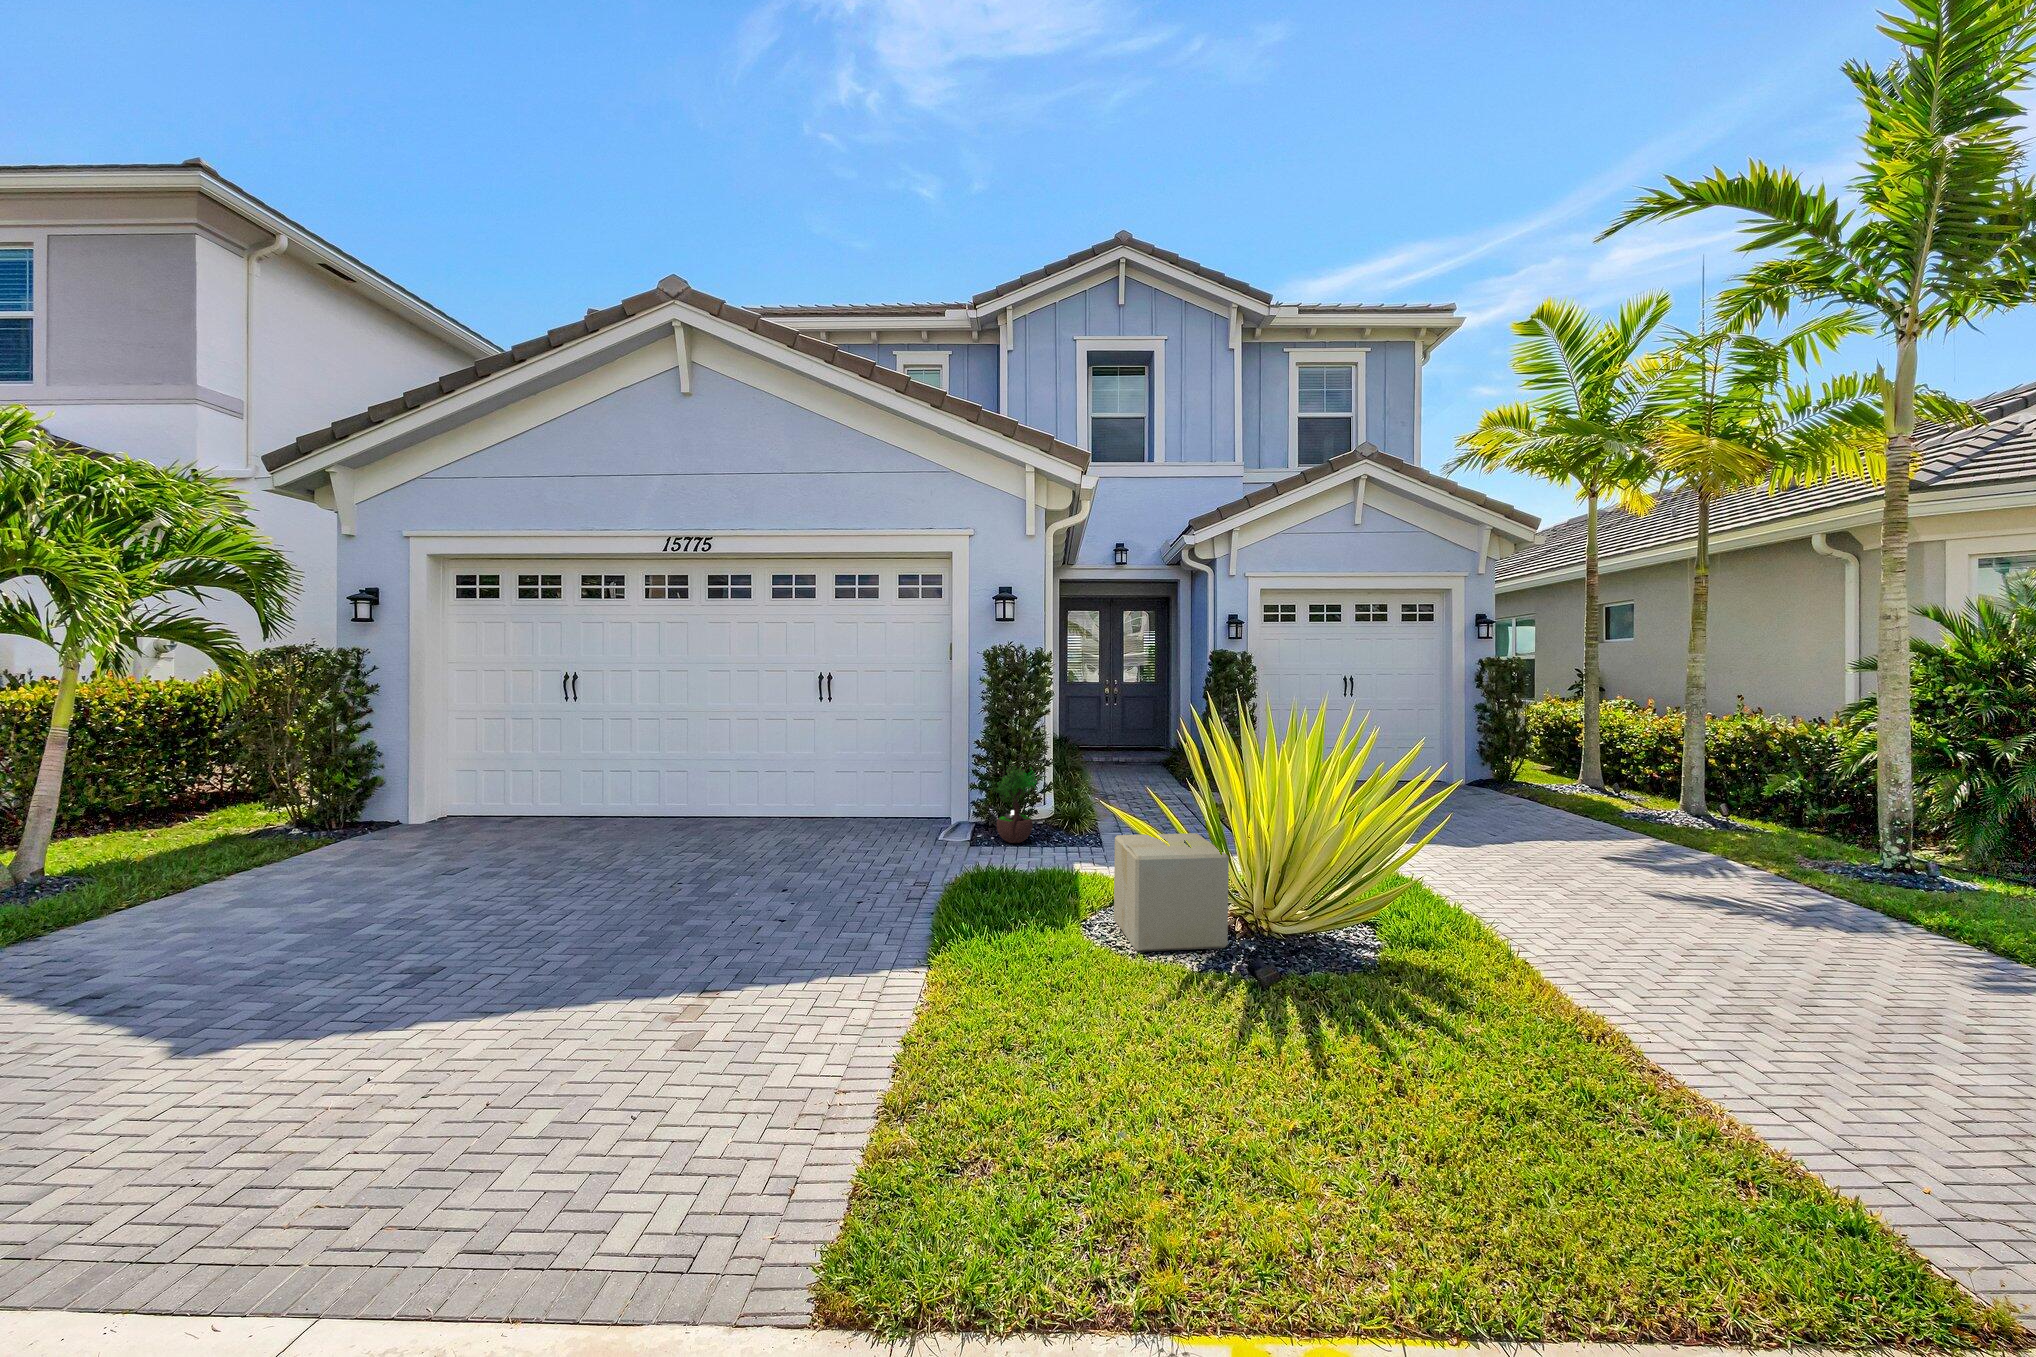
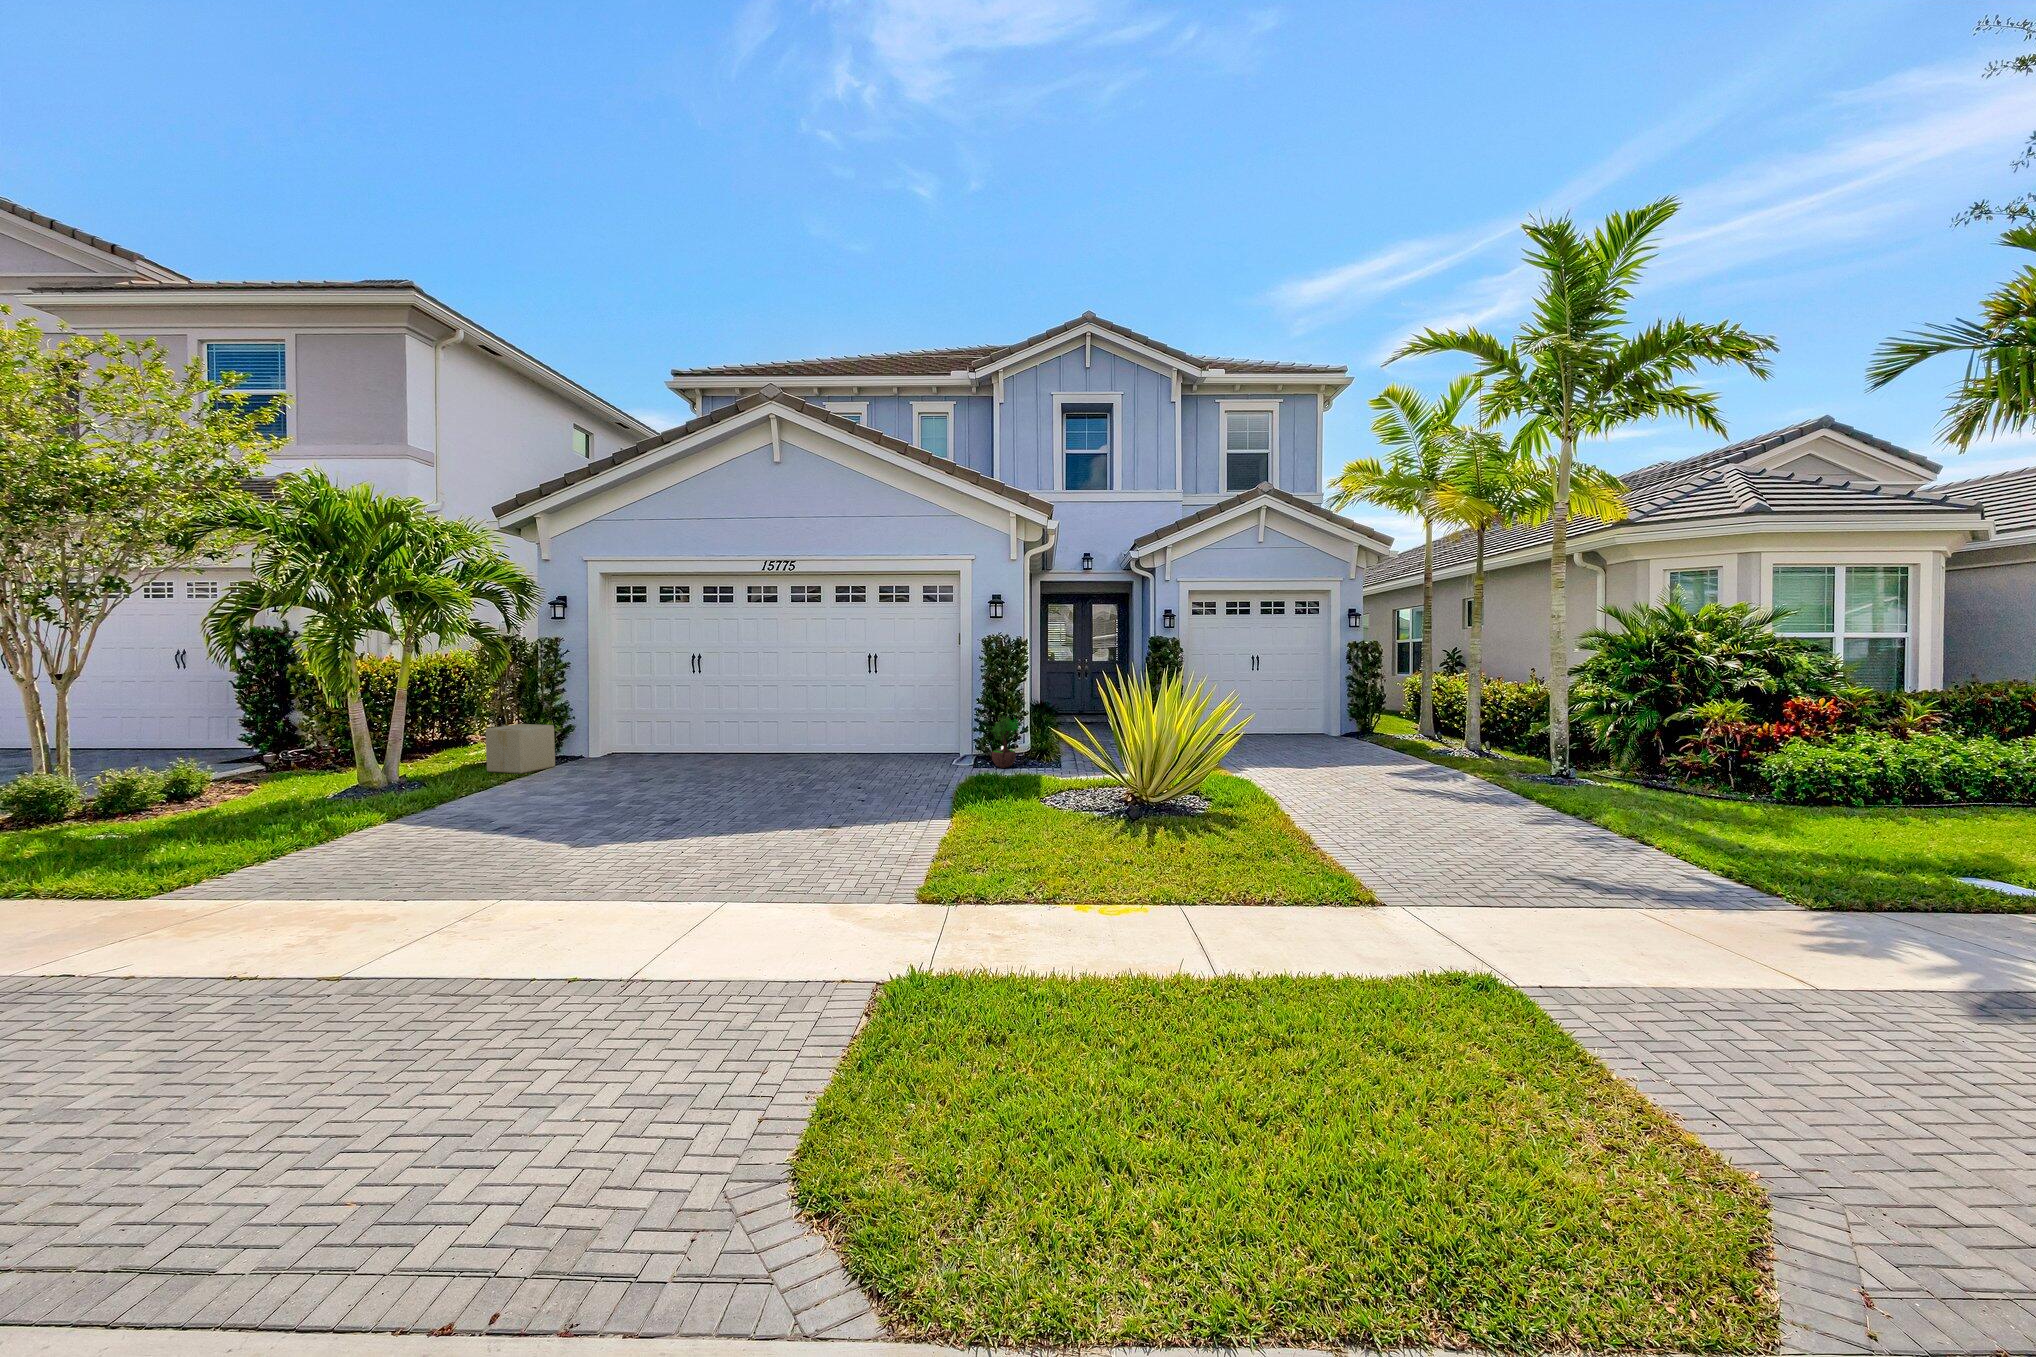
cardboard box: present [1114,833,1229,951] -> present [486,724,555,774]

